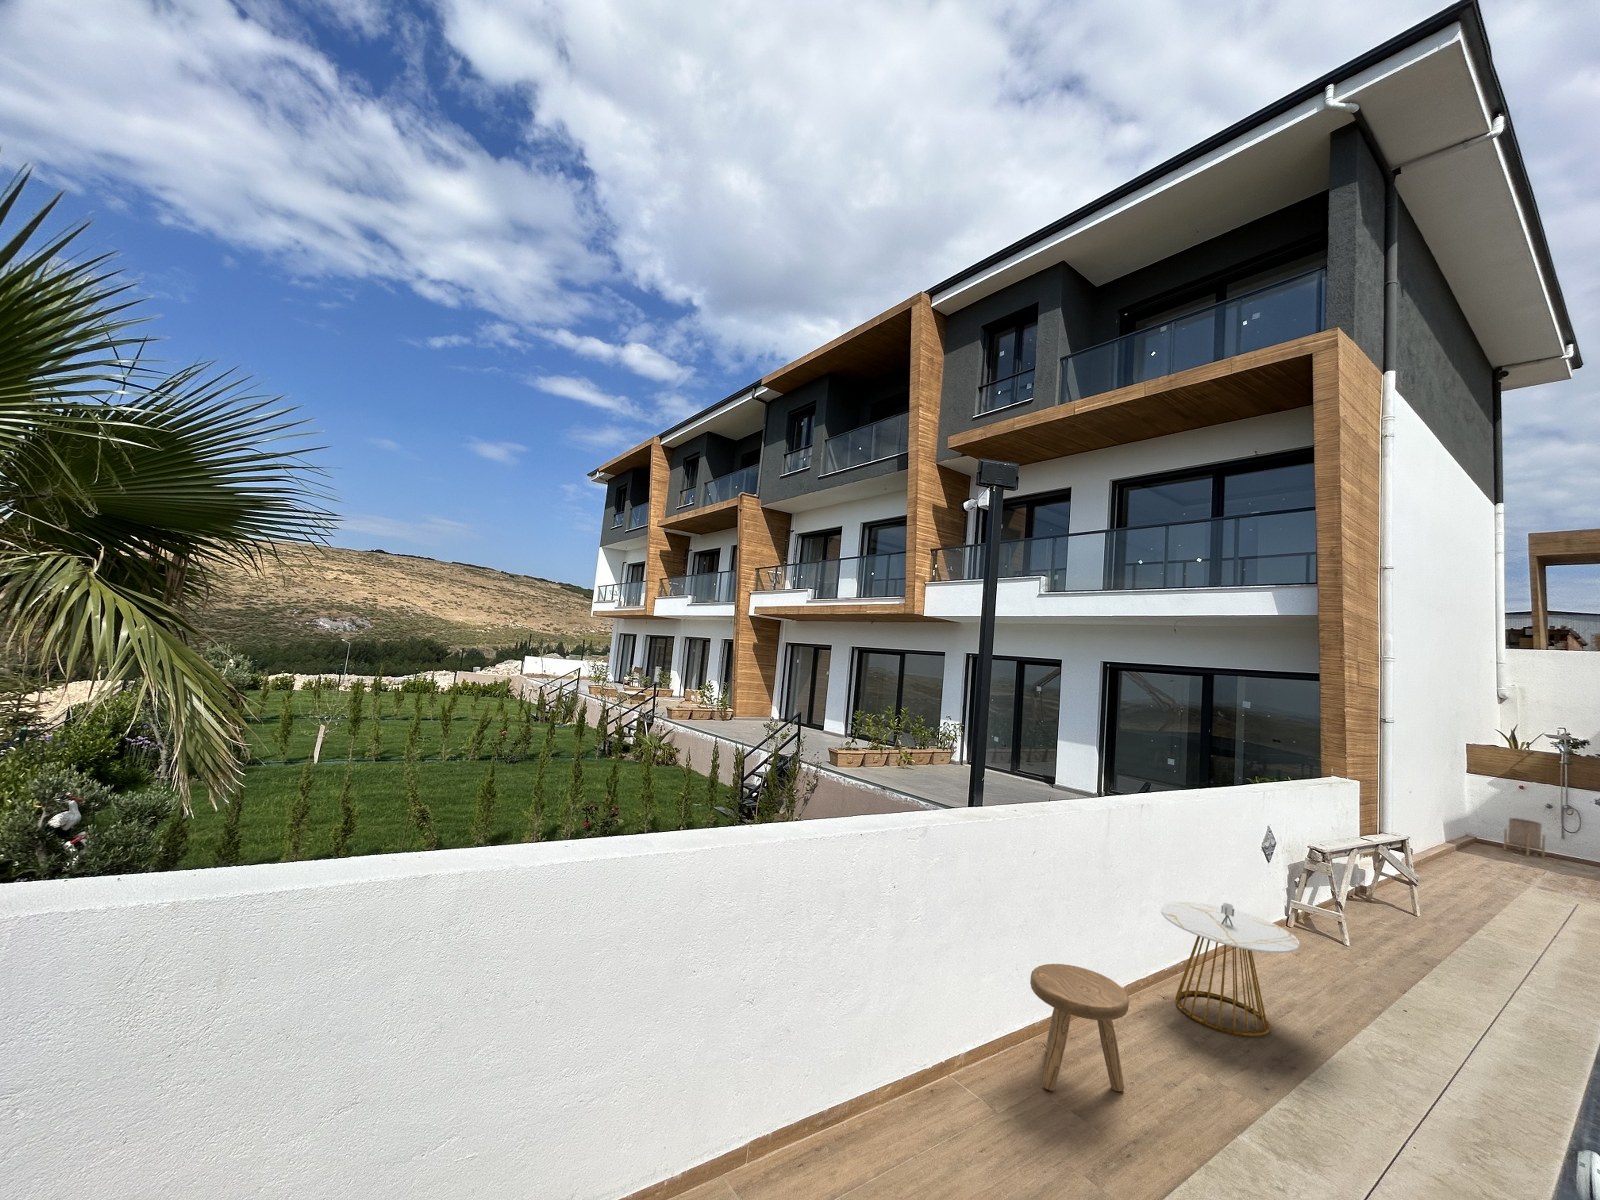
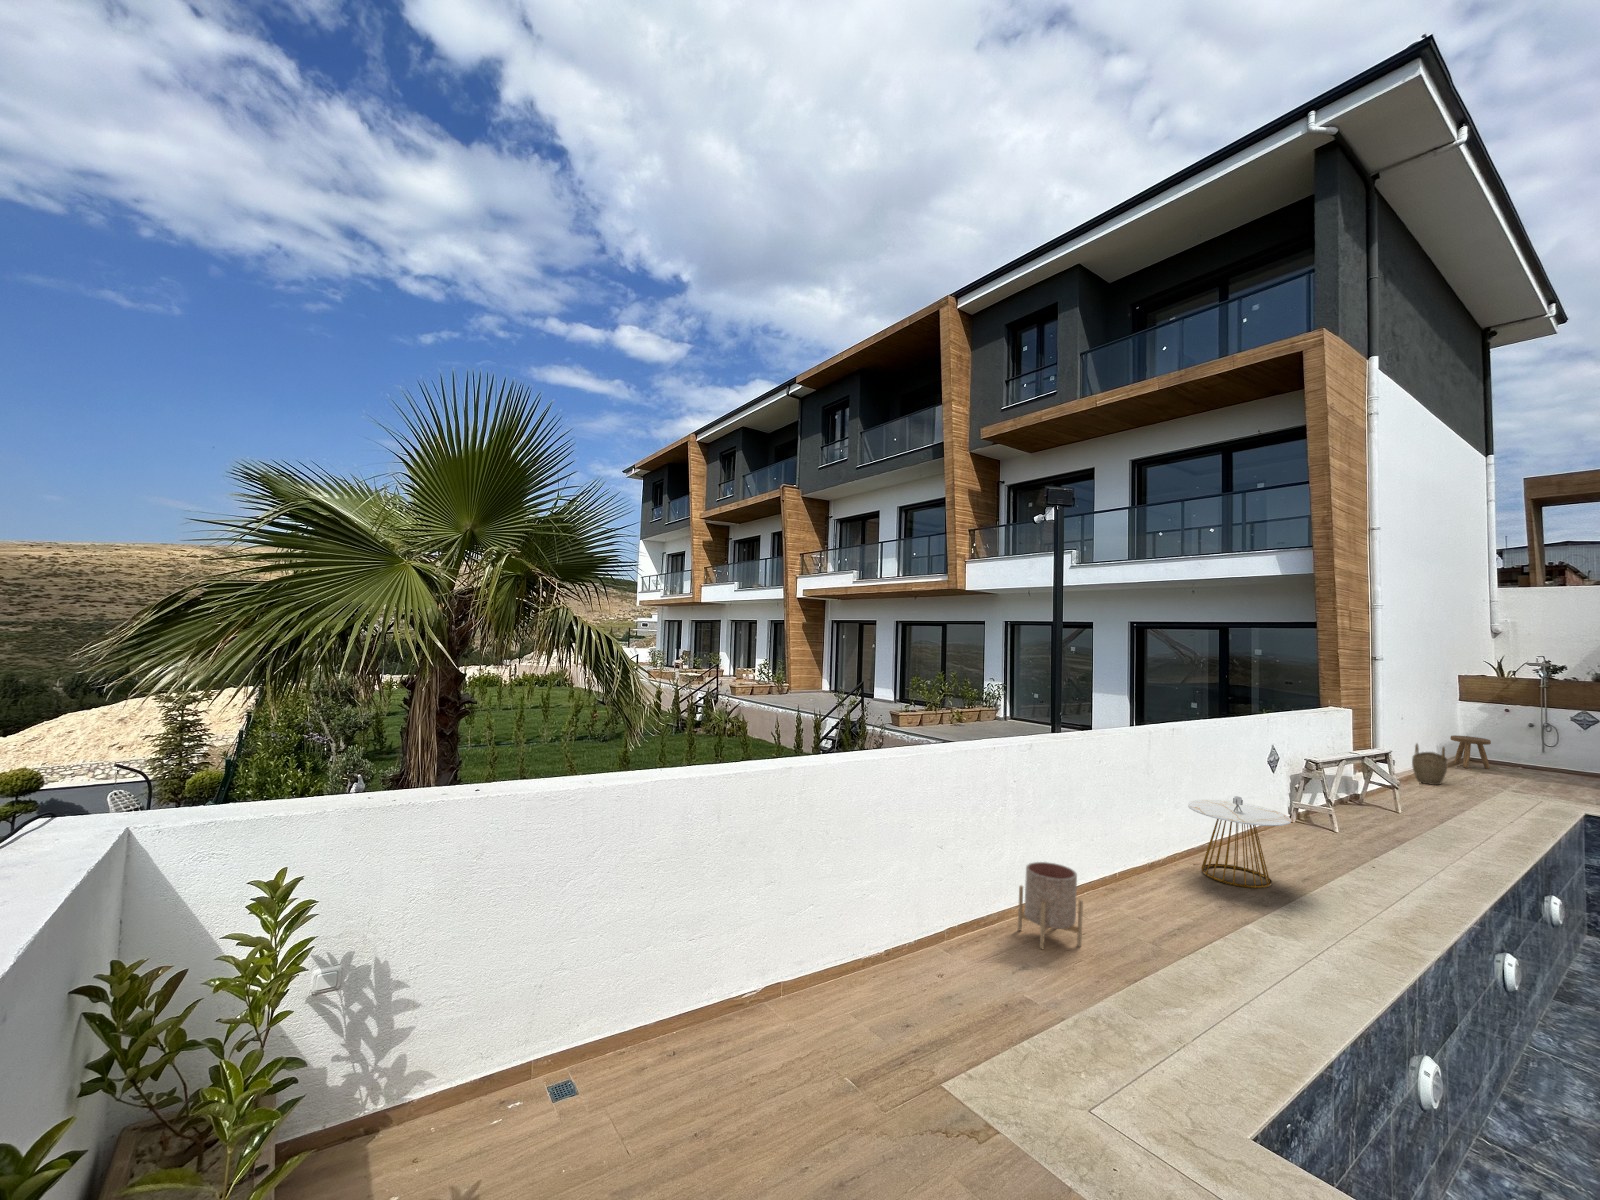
planter: present [1504,818,1545,856] -> present [1018,862,1083,949]
woven basket: none [1421,823,1462,874] -> present [1412,744,1447,785]
stool: present [1030,964,1129,1092] -> present [1450,735,1491,769]

